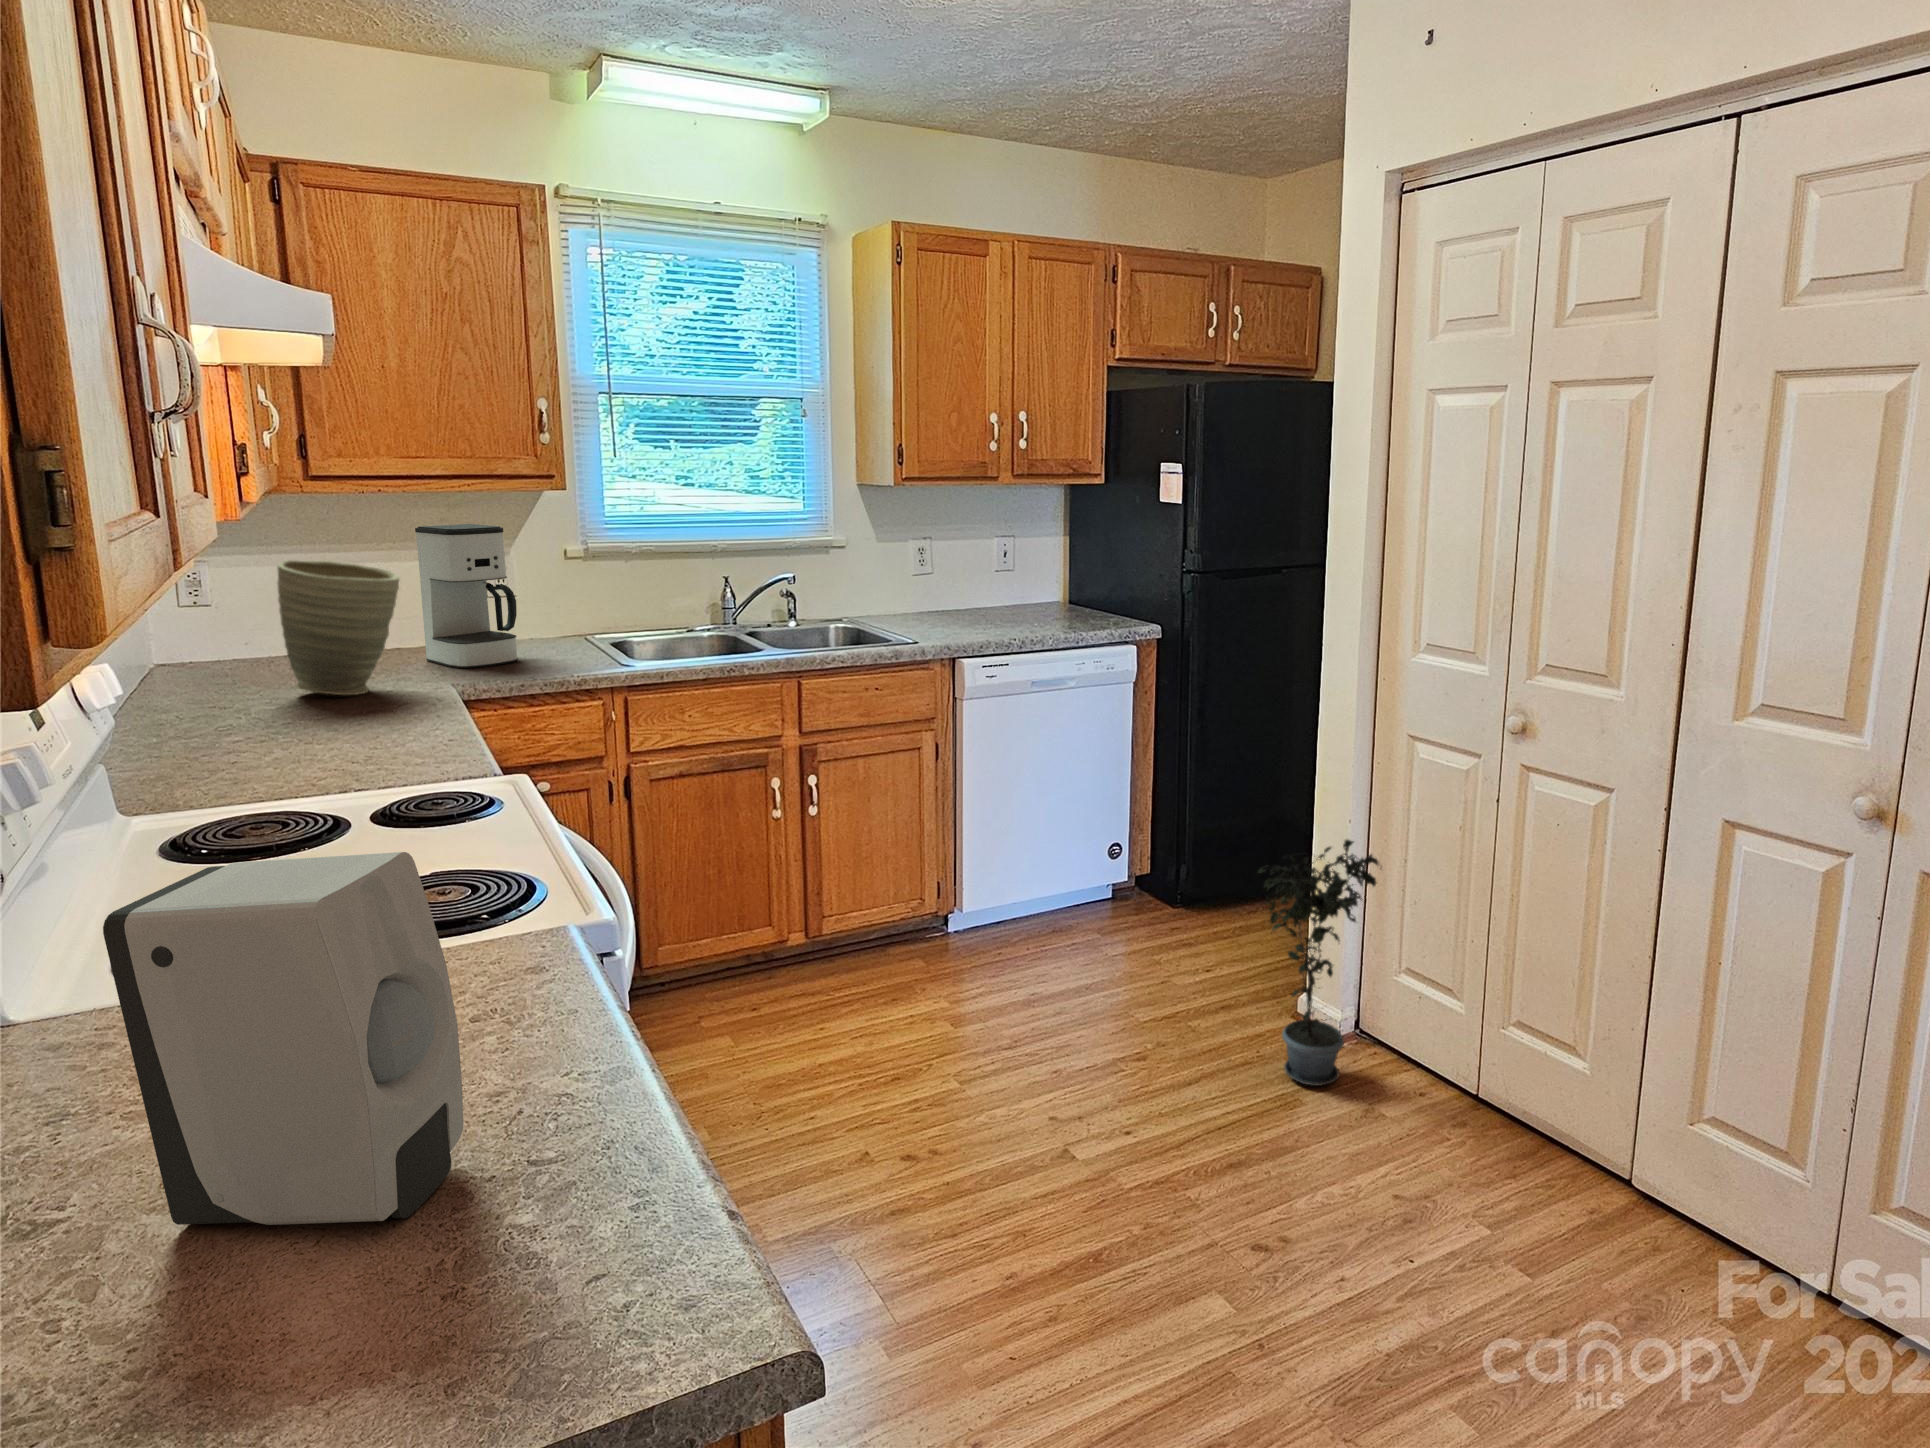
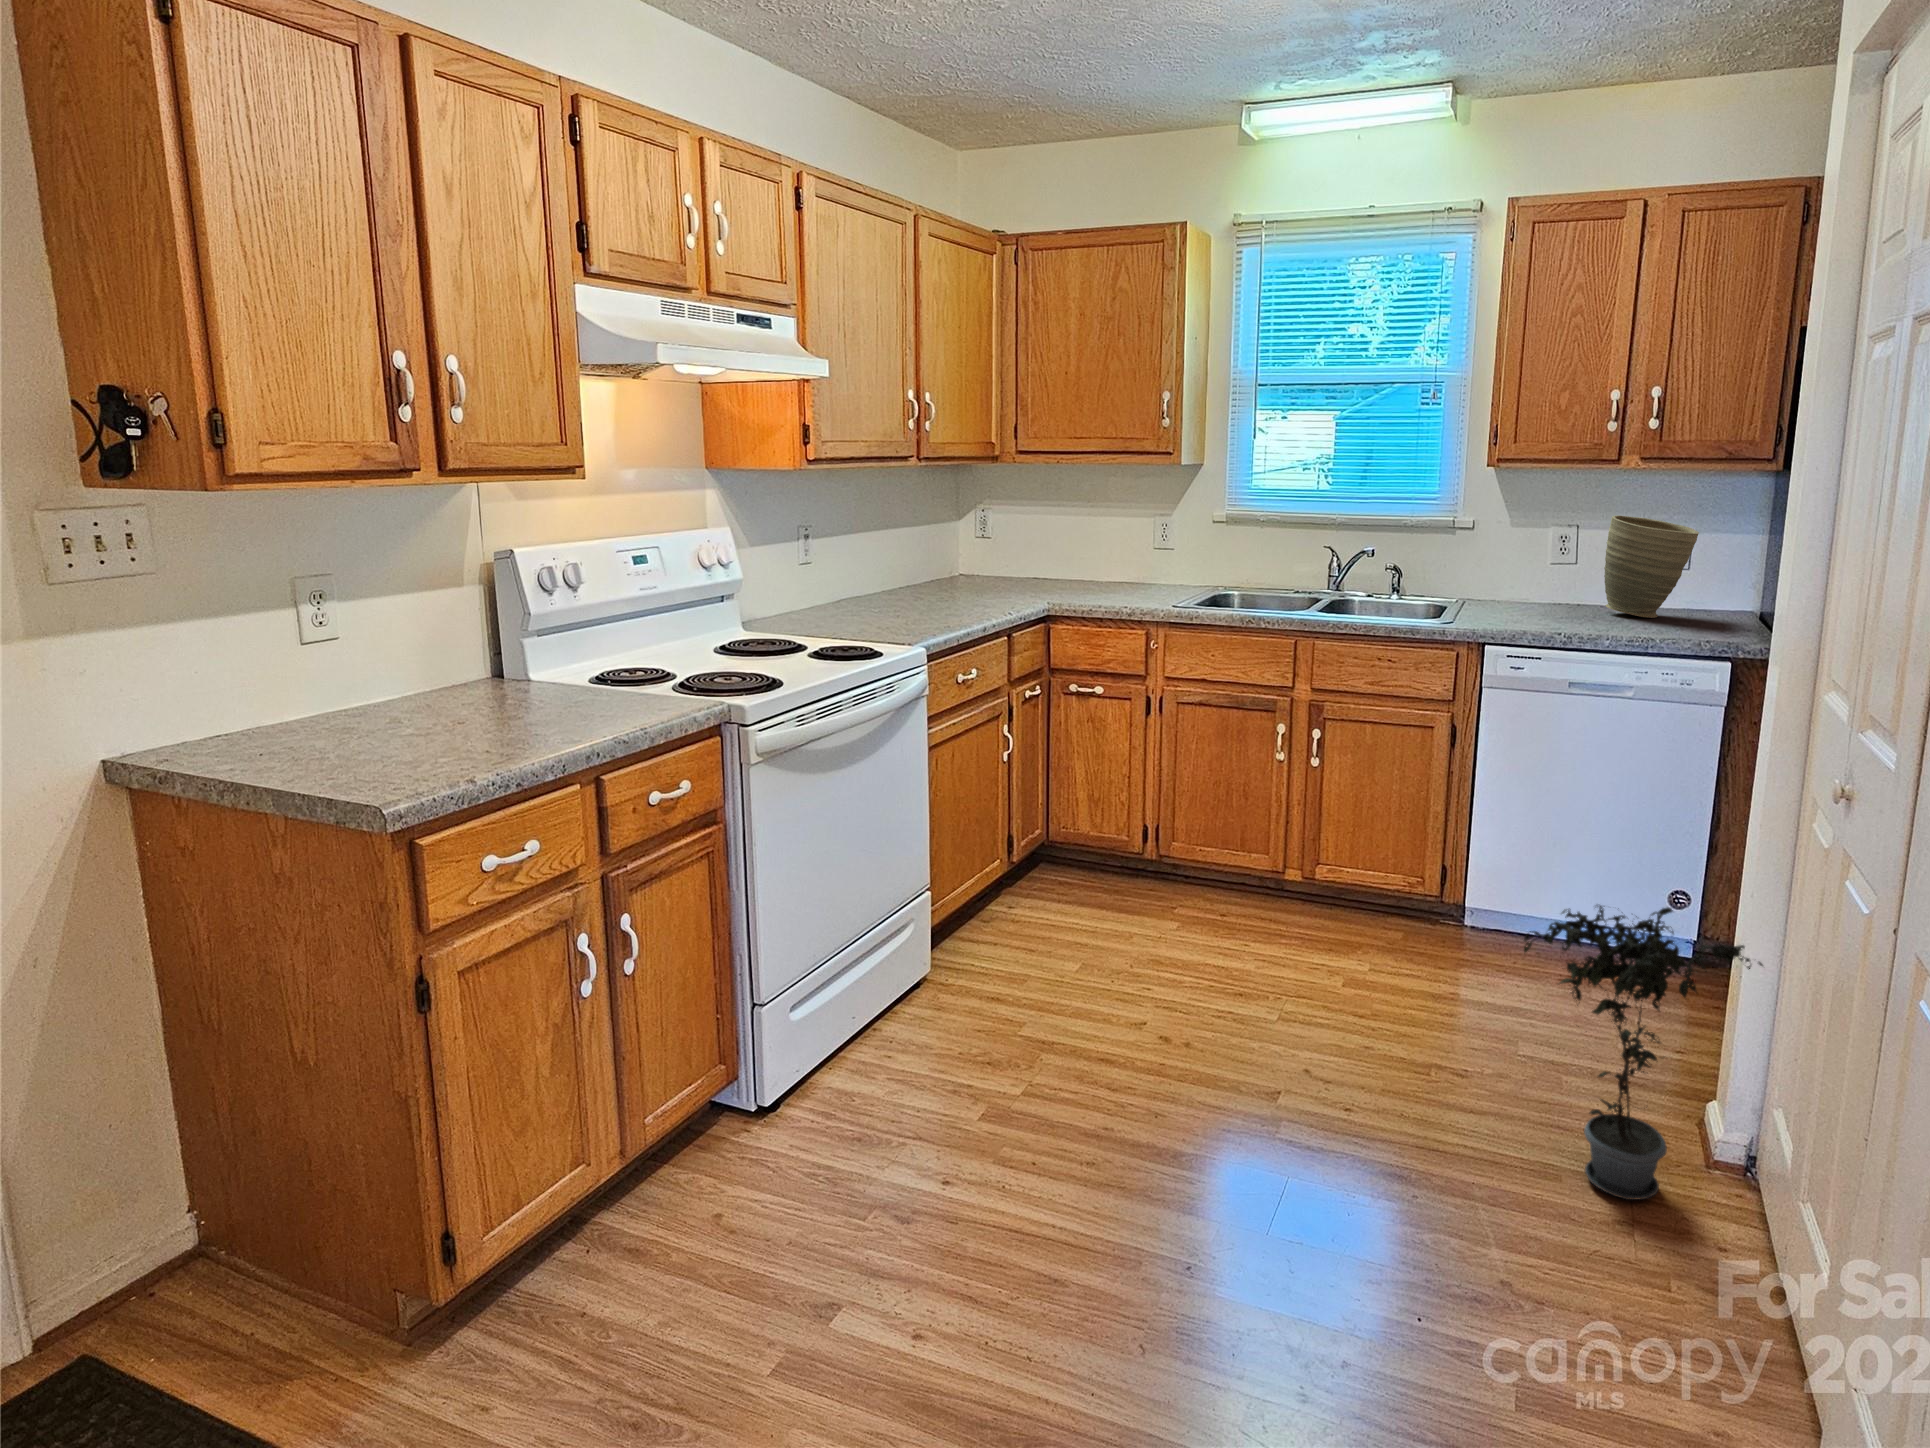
coffee maker: present [415,524,518,668] -> none [1080,490,1139,596]
vase: present [277,560,400,695] -> present [1604,515,1699,618]
soap dispenser: present [103,852,464,1225] -> none [351,600,451,759]

